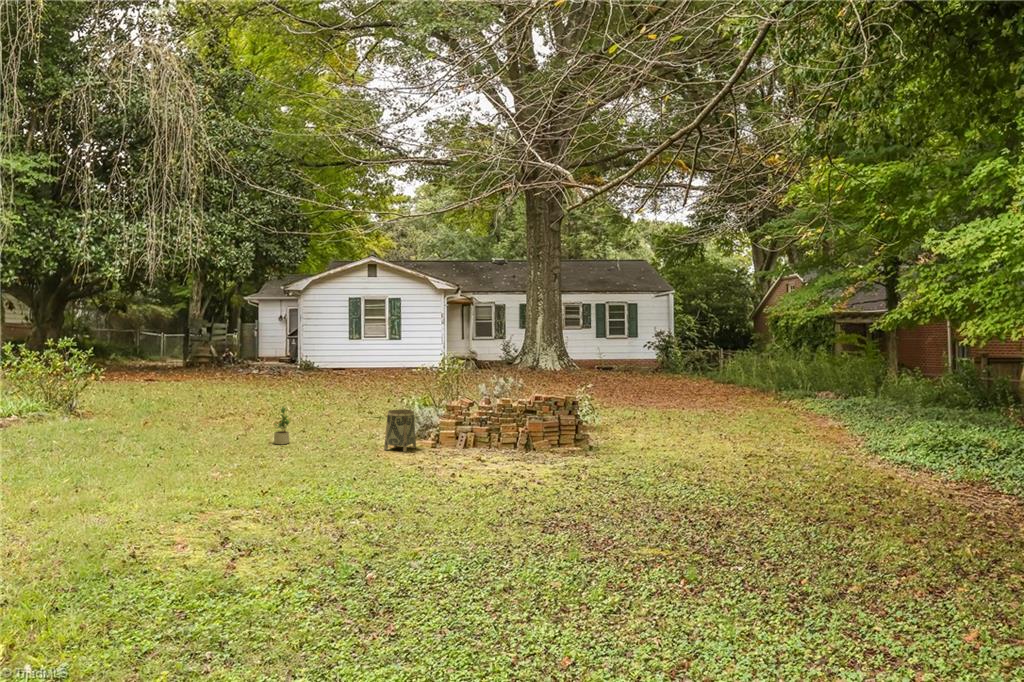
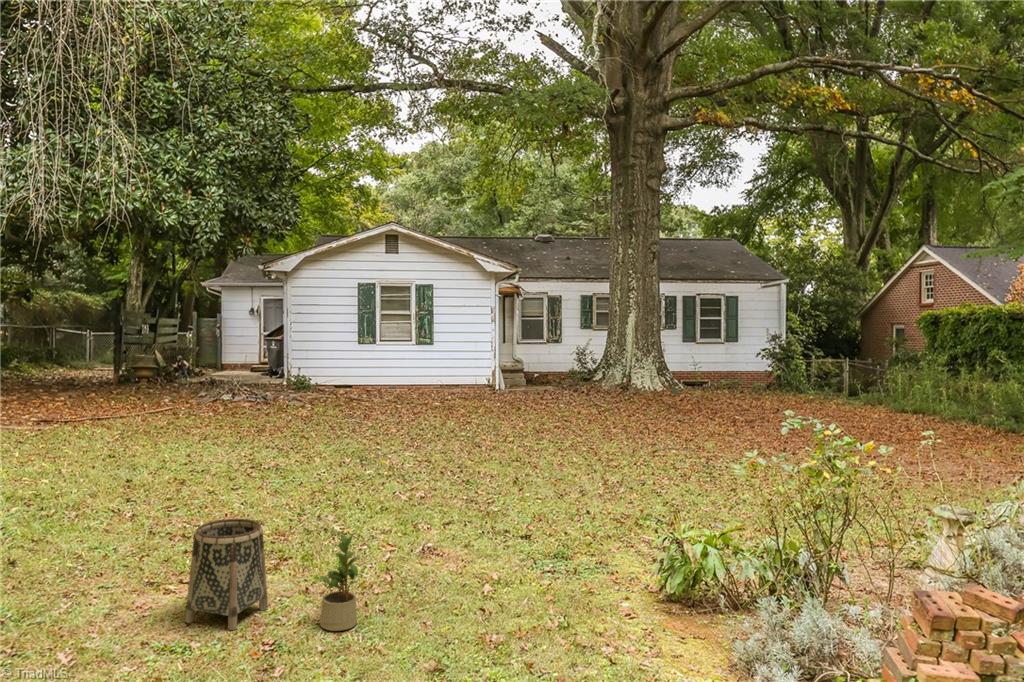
basket: present [384,409,416,452] -> present [185,519,268,630]

